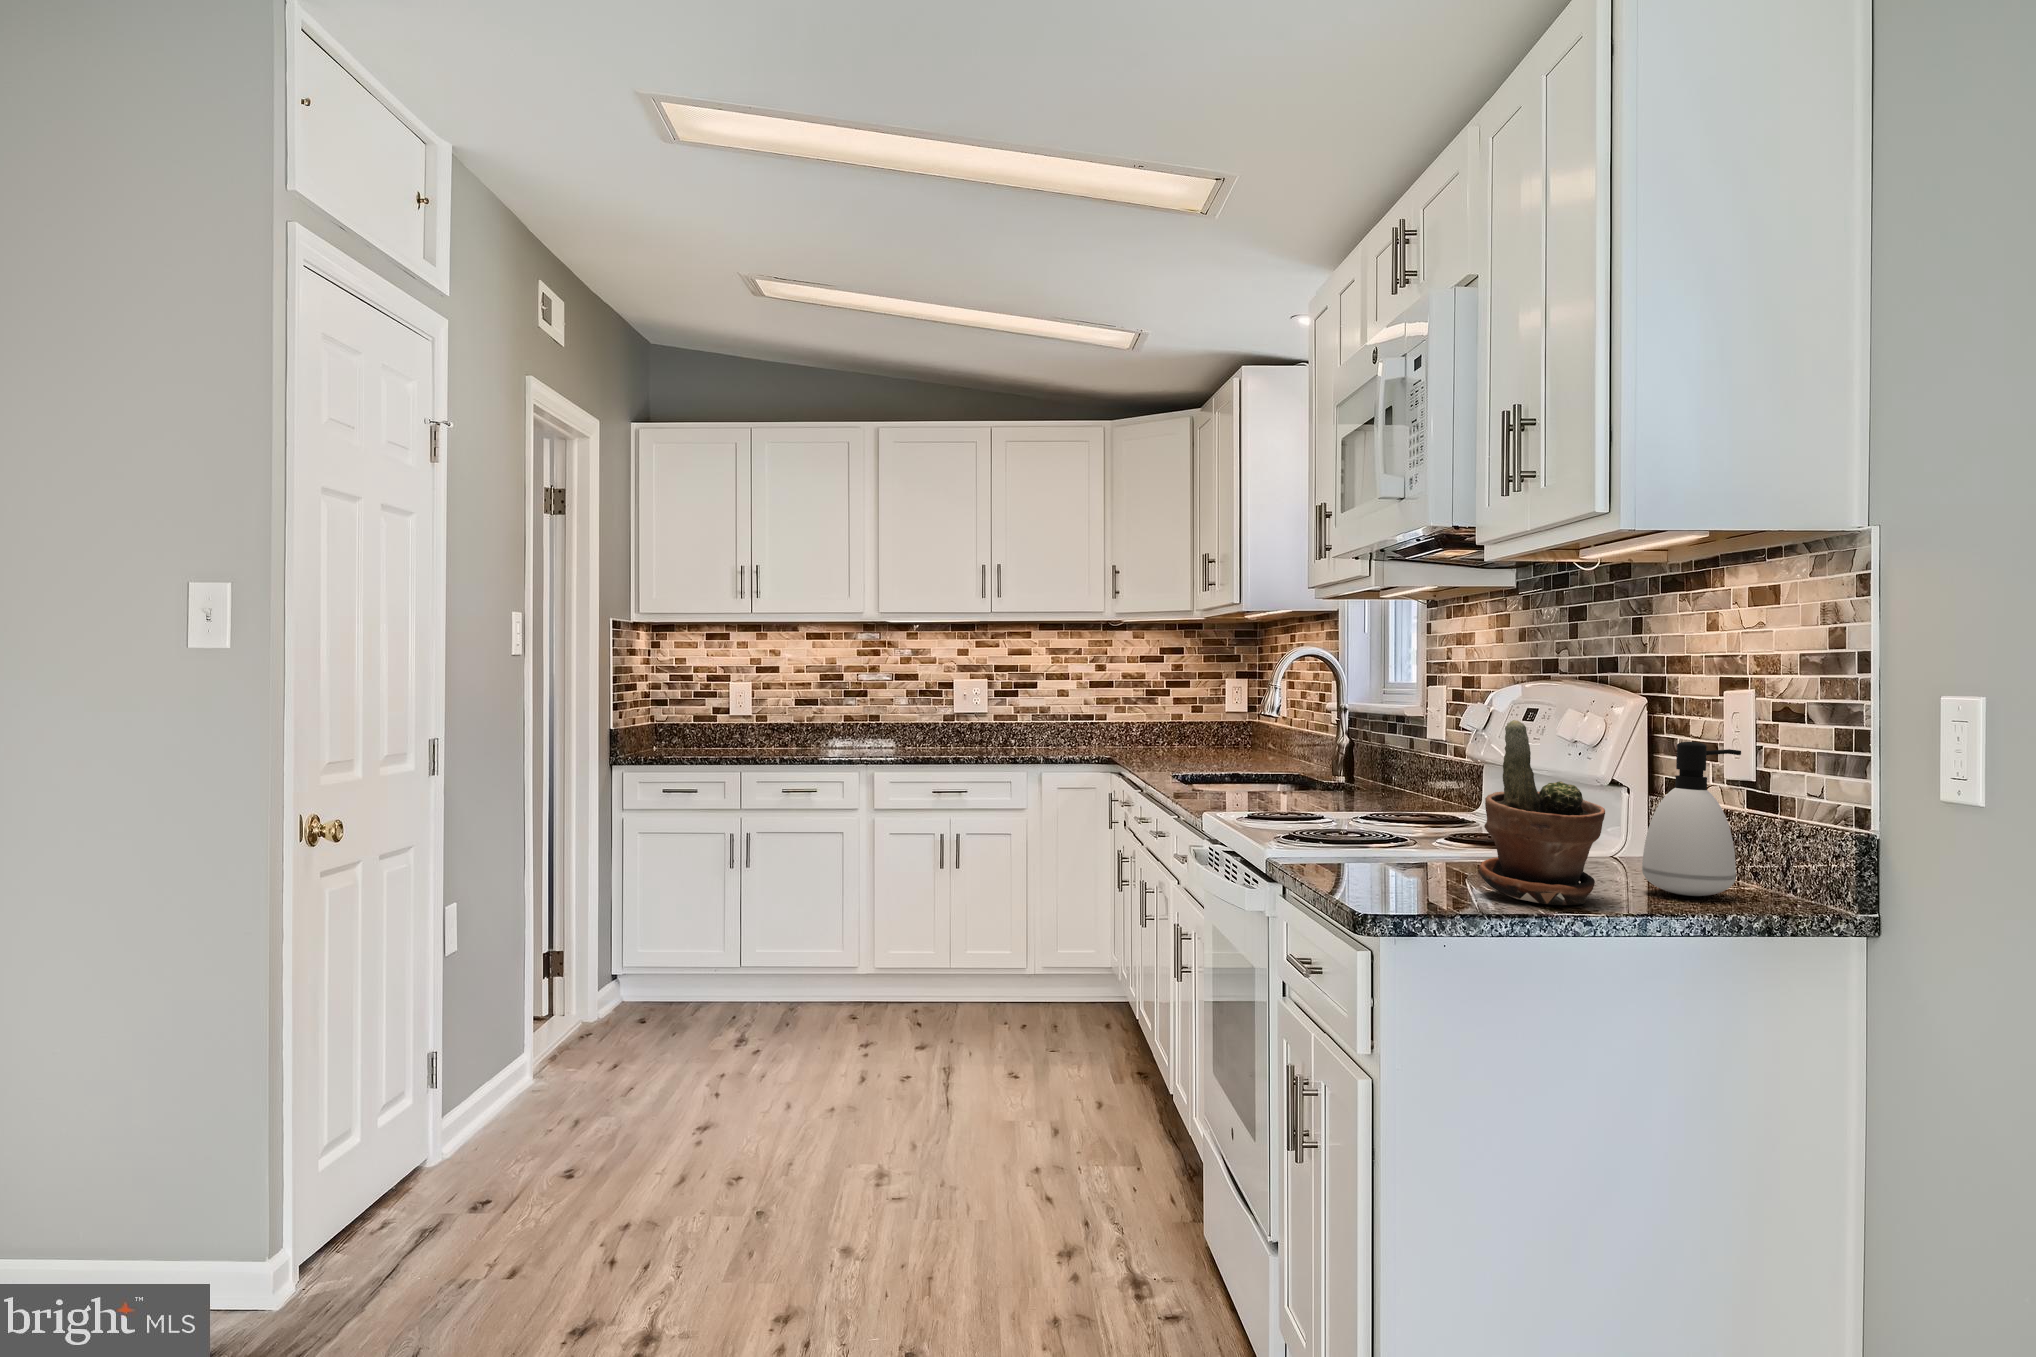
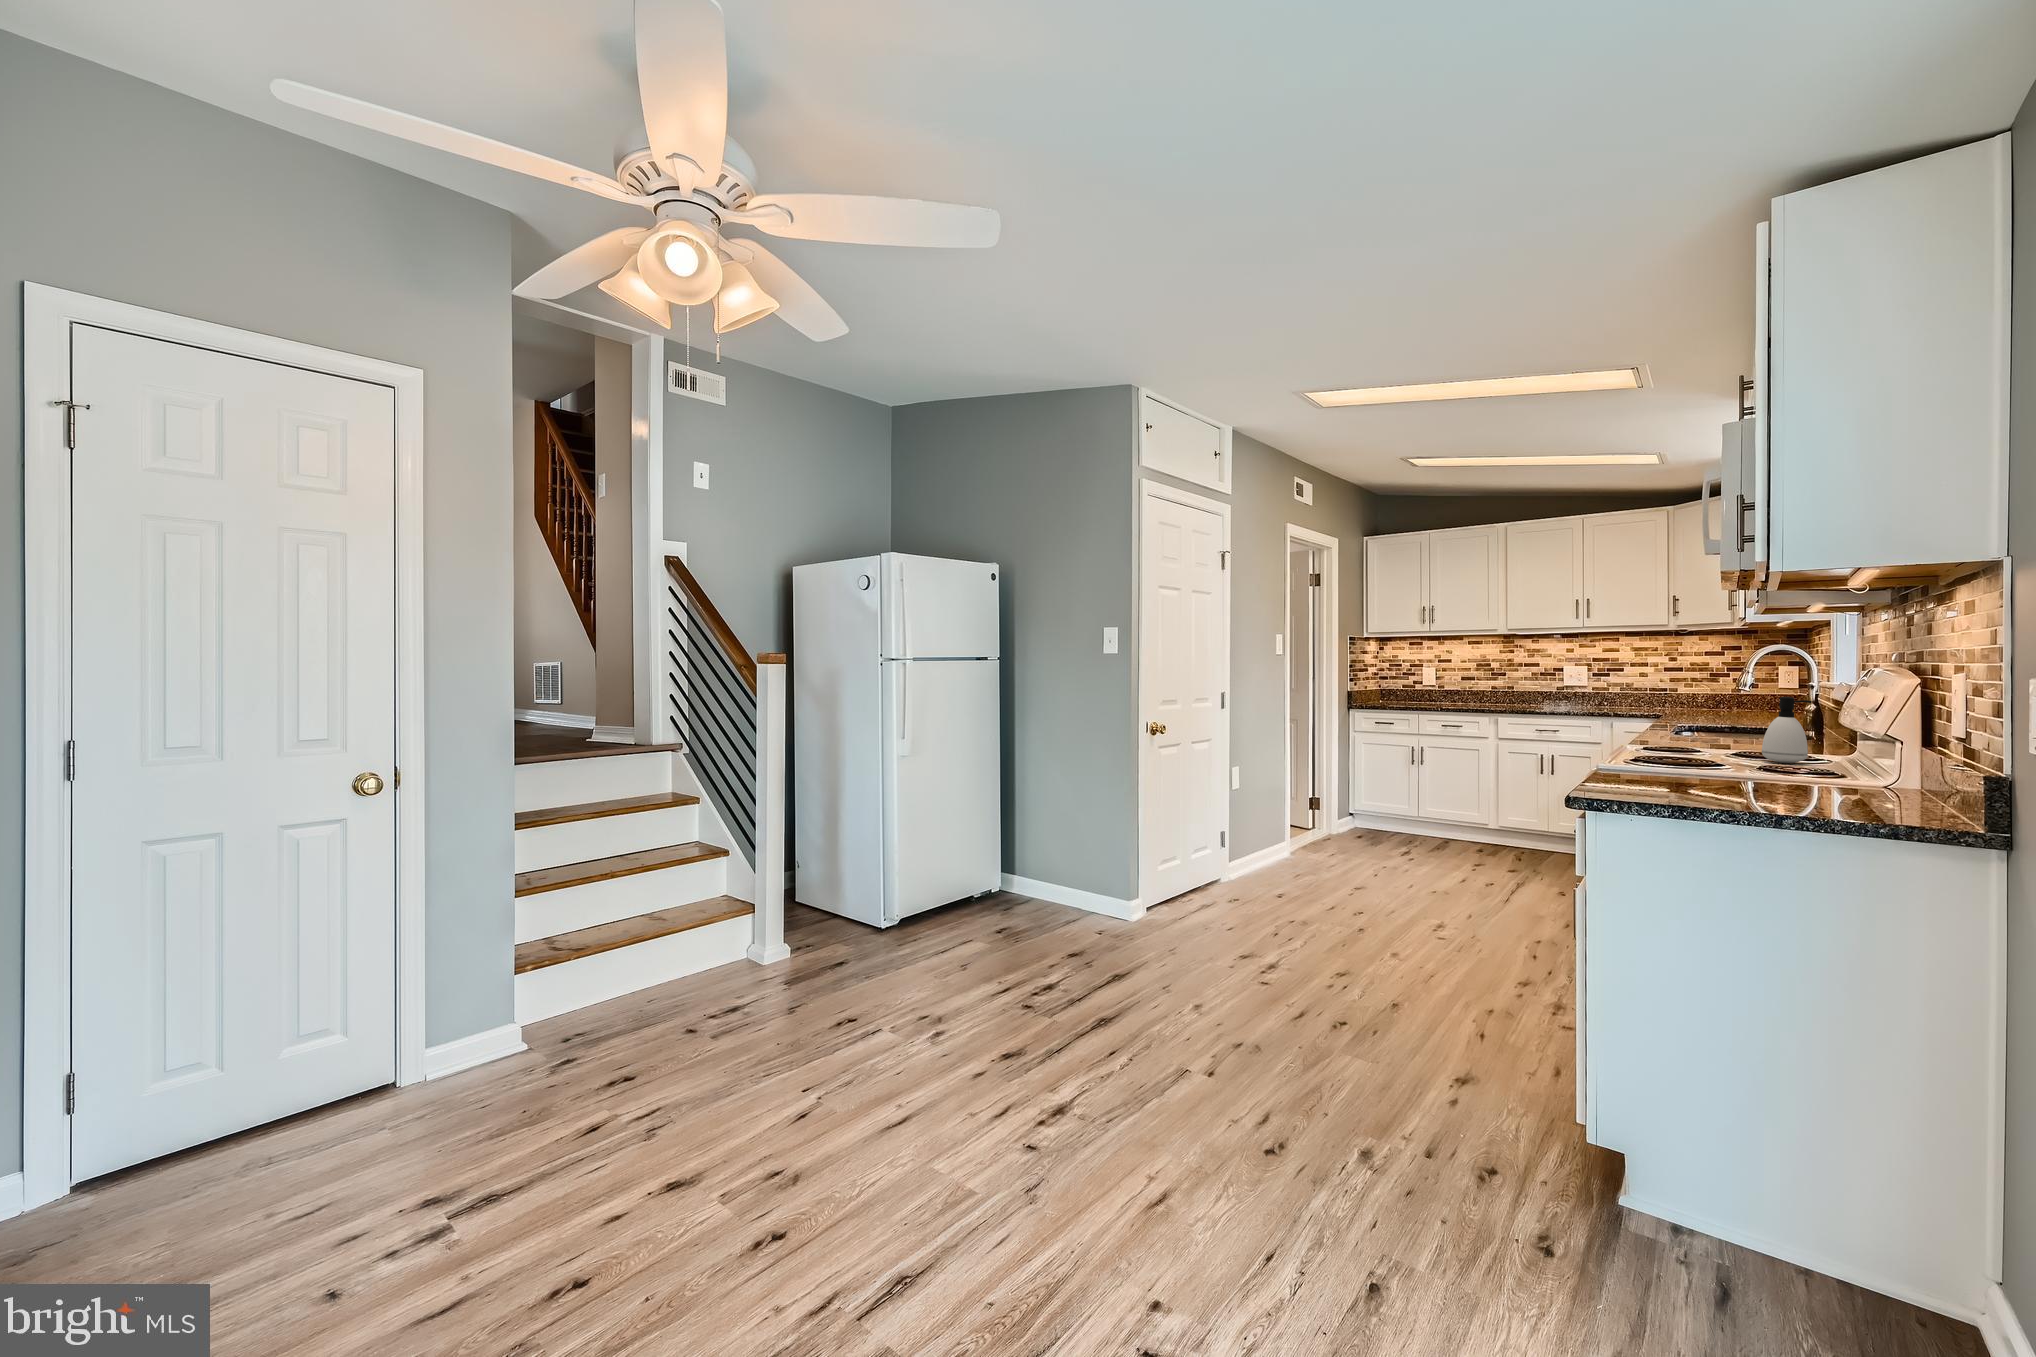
potted plant: present [1479,720,1605,905] -> none [1671,686,1729,760]

